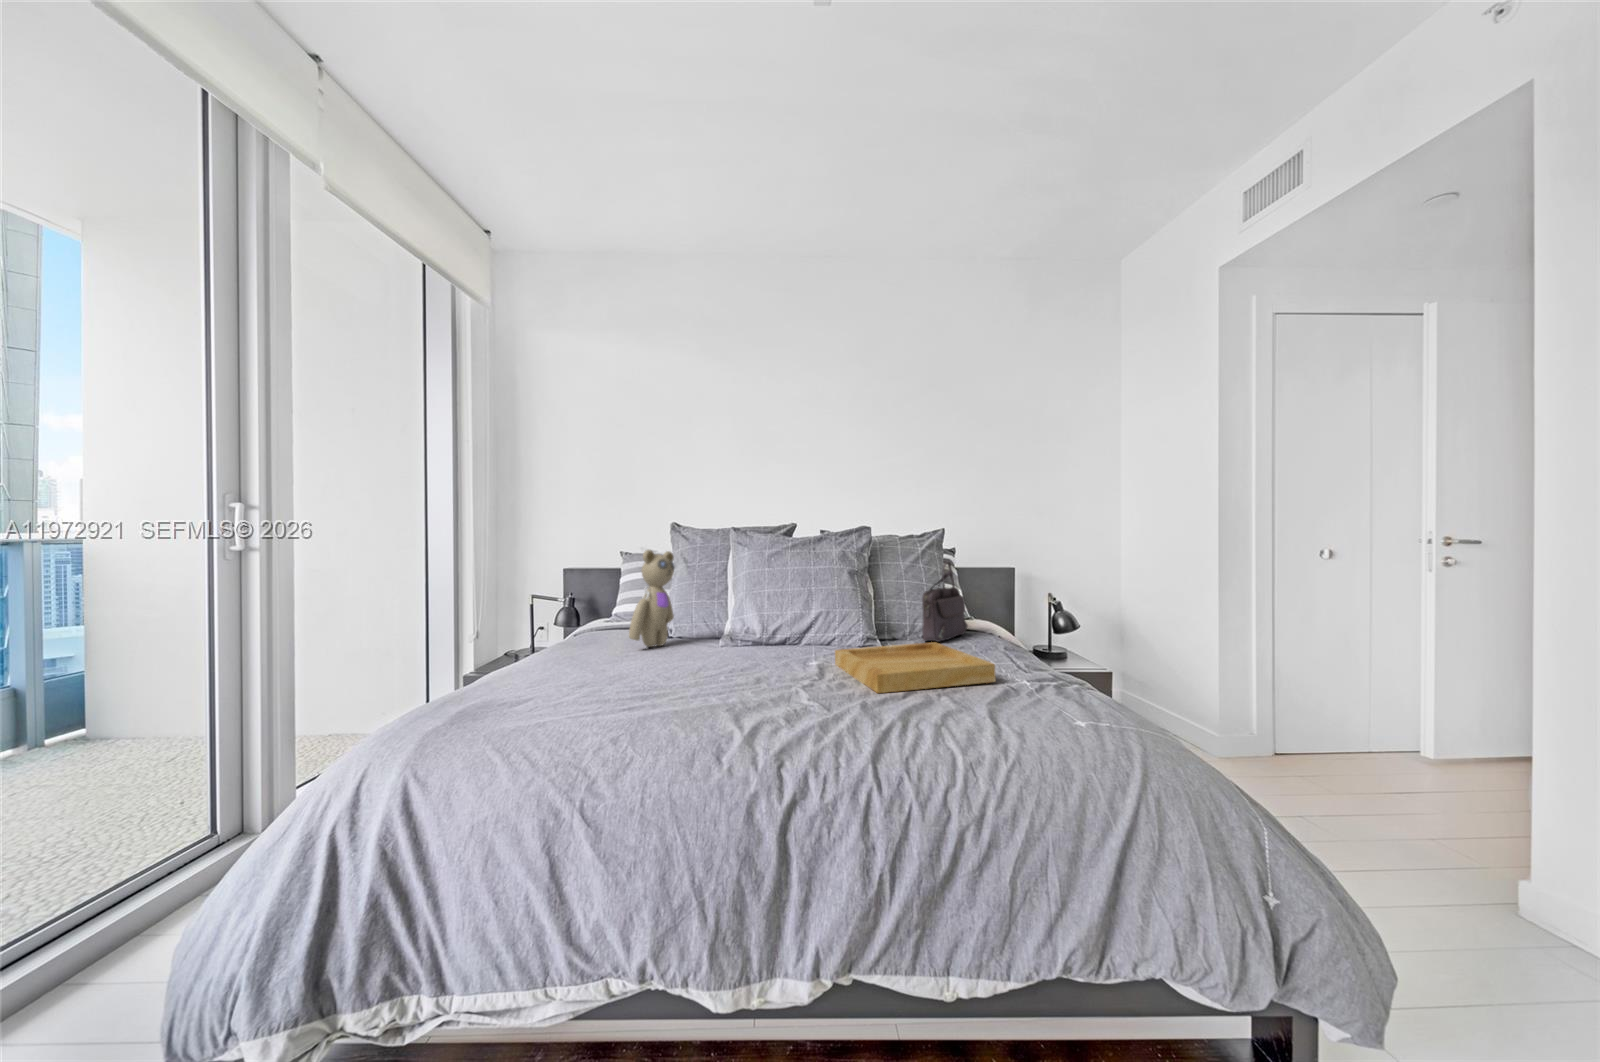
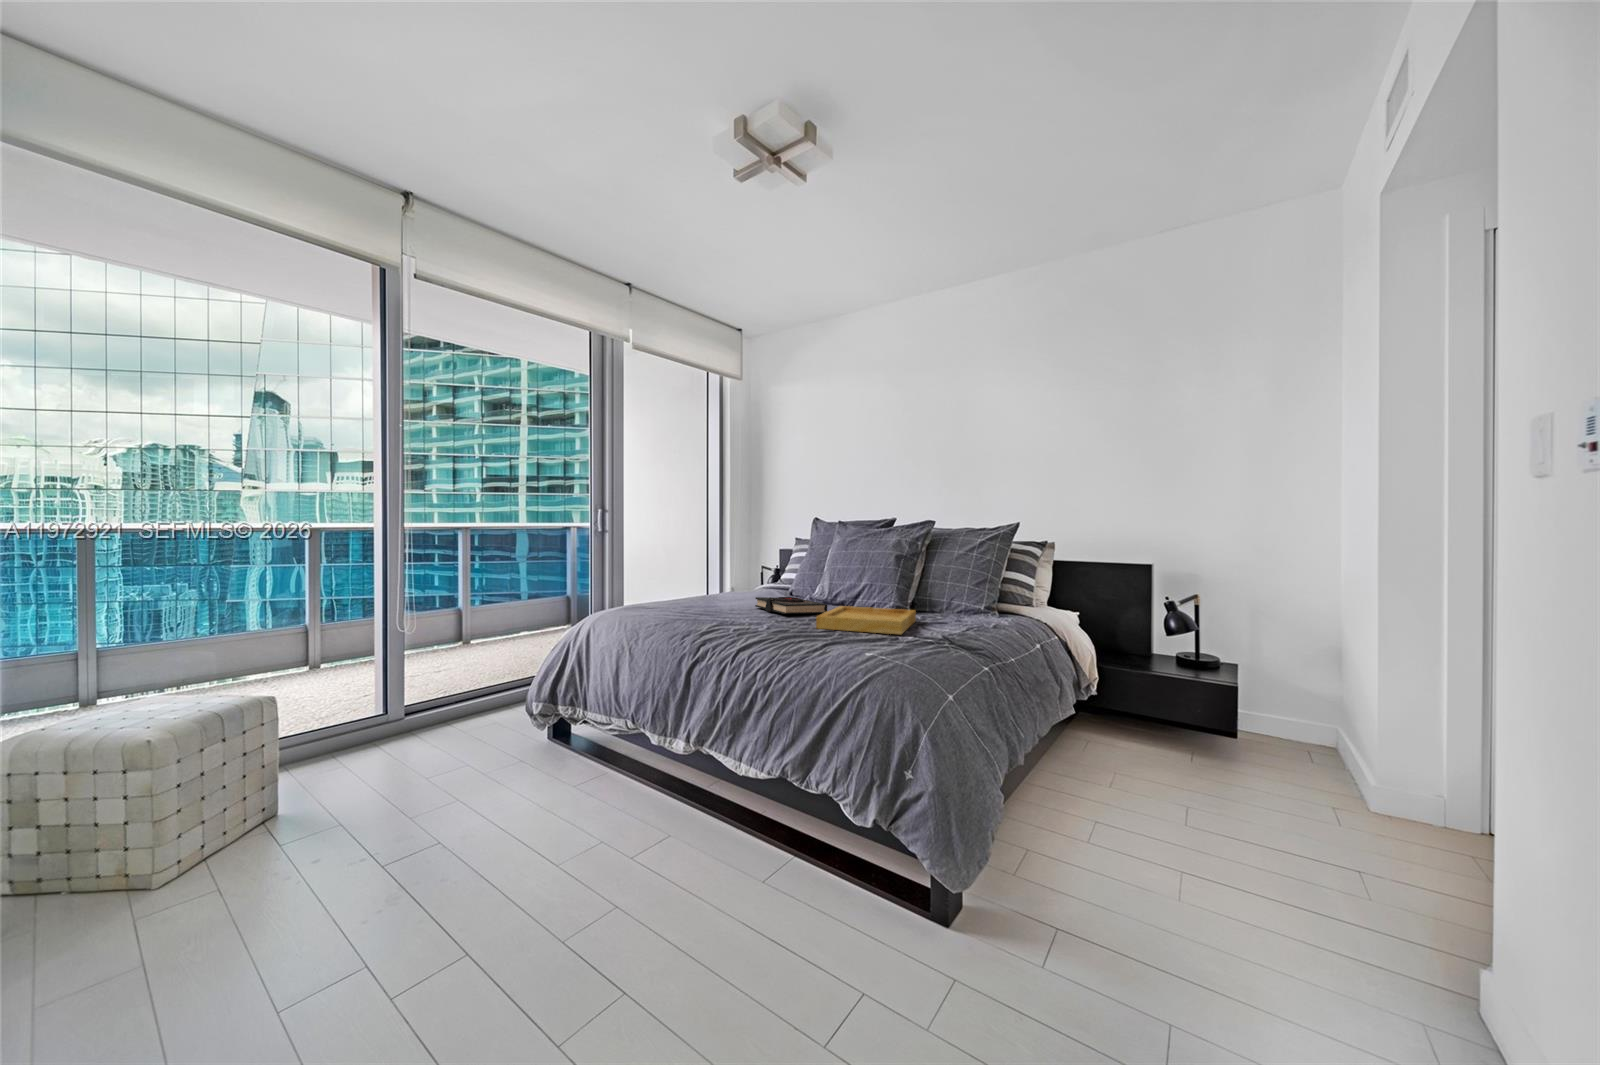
teddy bear: present [629,550,675,647] -> none [752,535,788,596]
handbag: present [922,562,968,642] -> none [940,553,994,616]
book: none [693,645,813,676] -> present [755,597,827,614]

